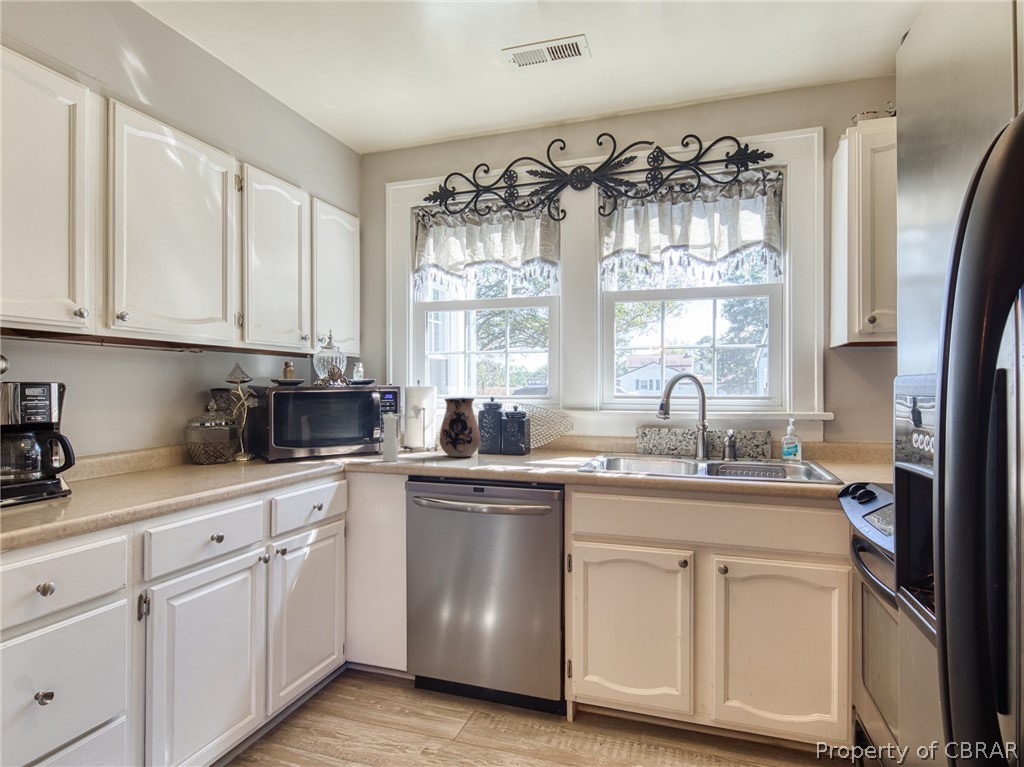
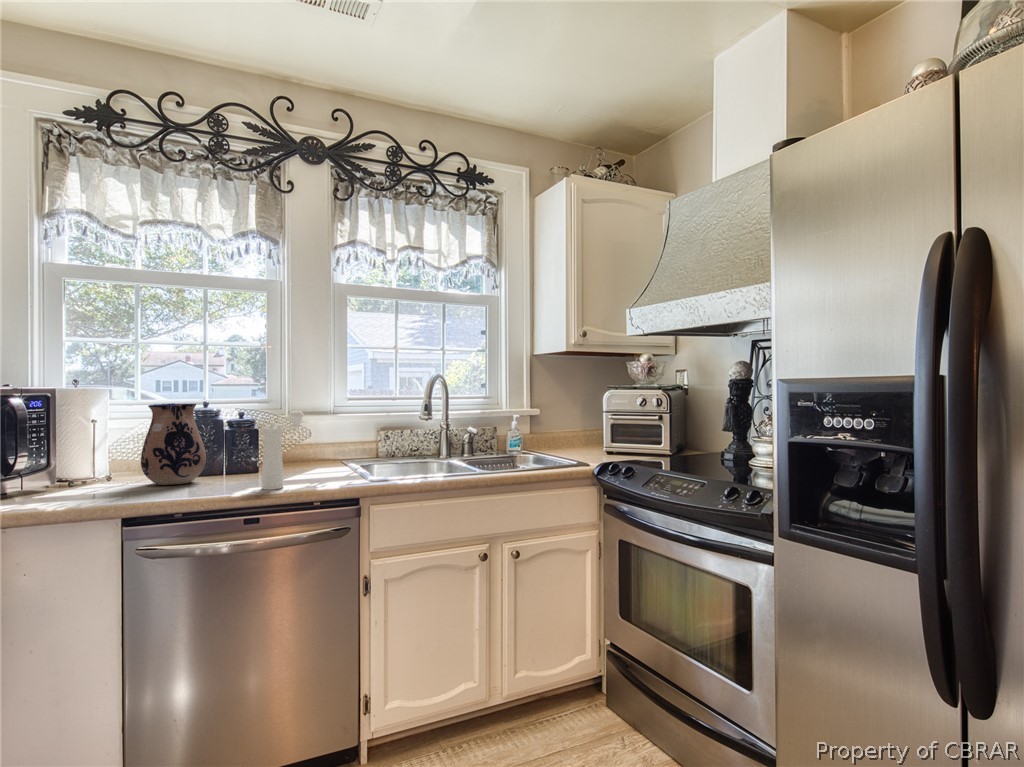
pepper mill: present [383,405,422,462] -> present [262,411,304,490]

